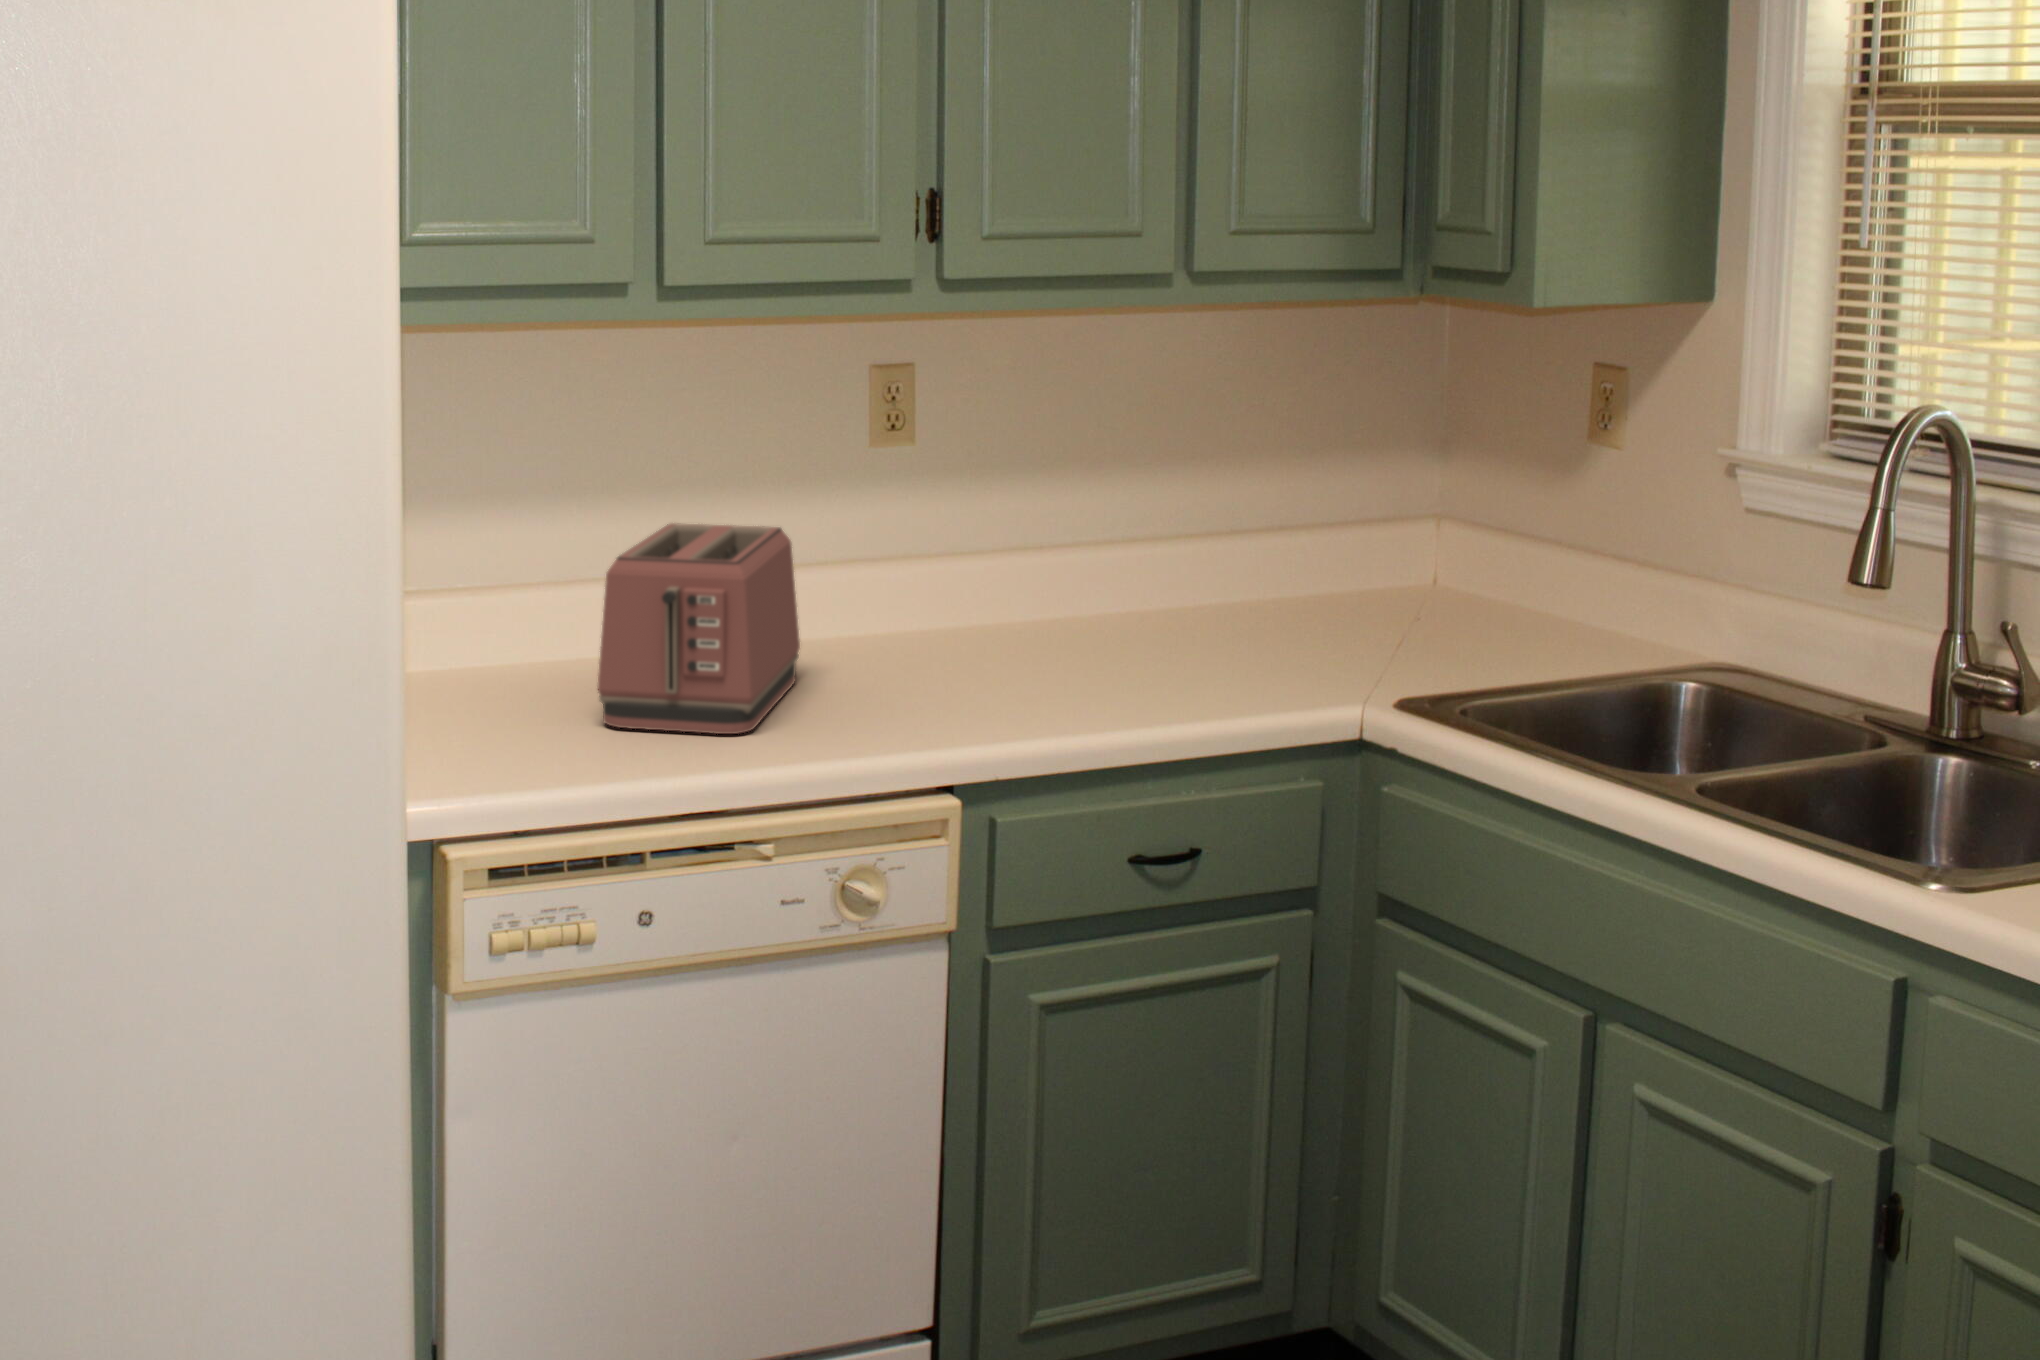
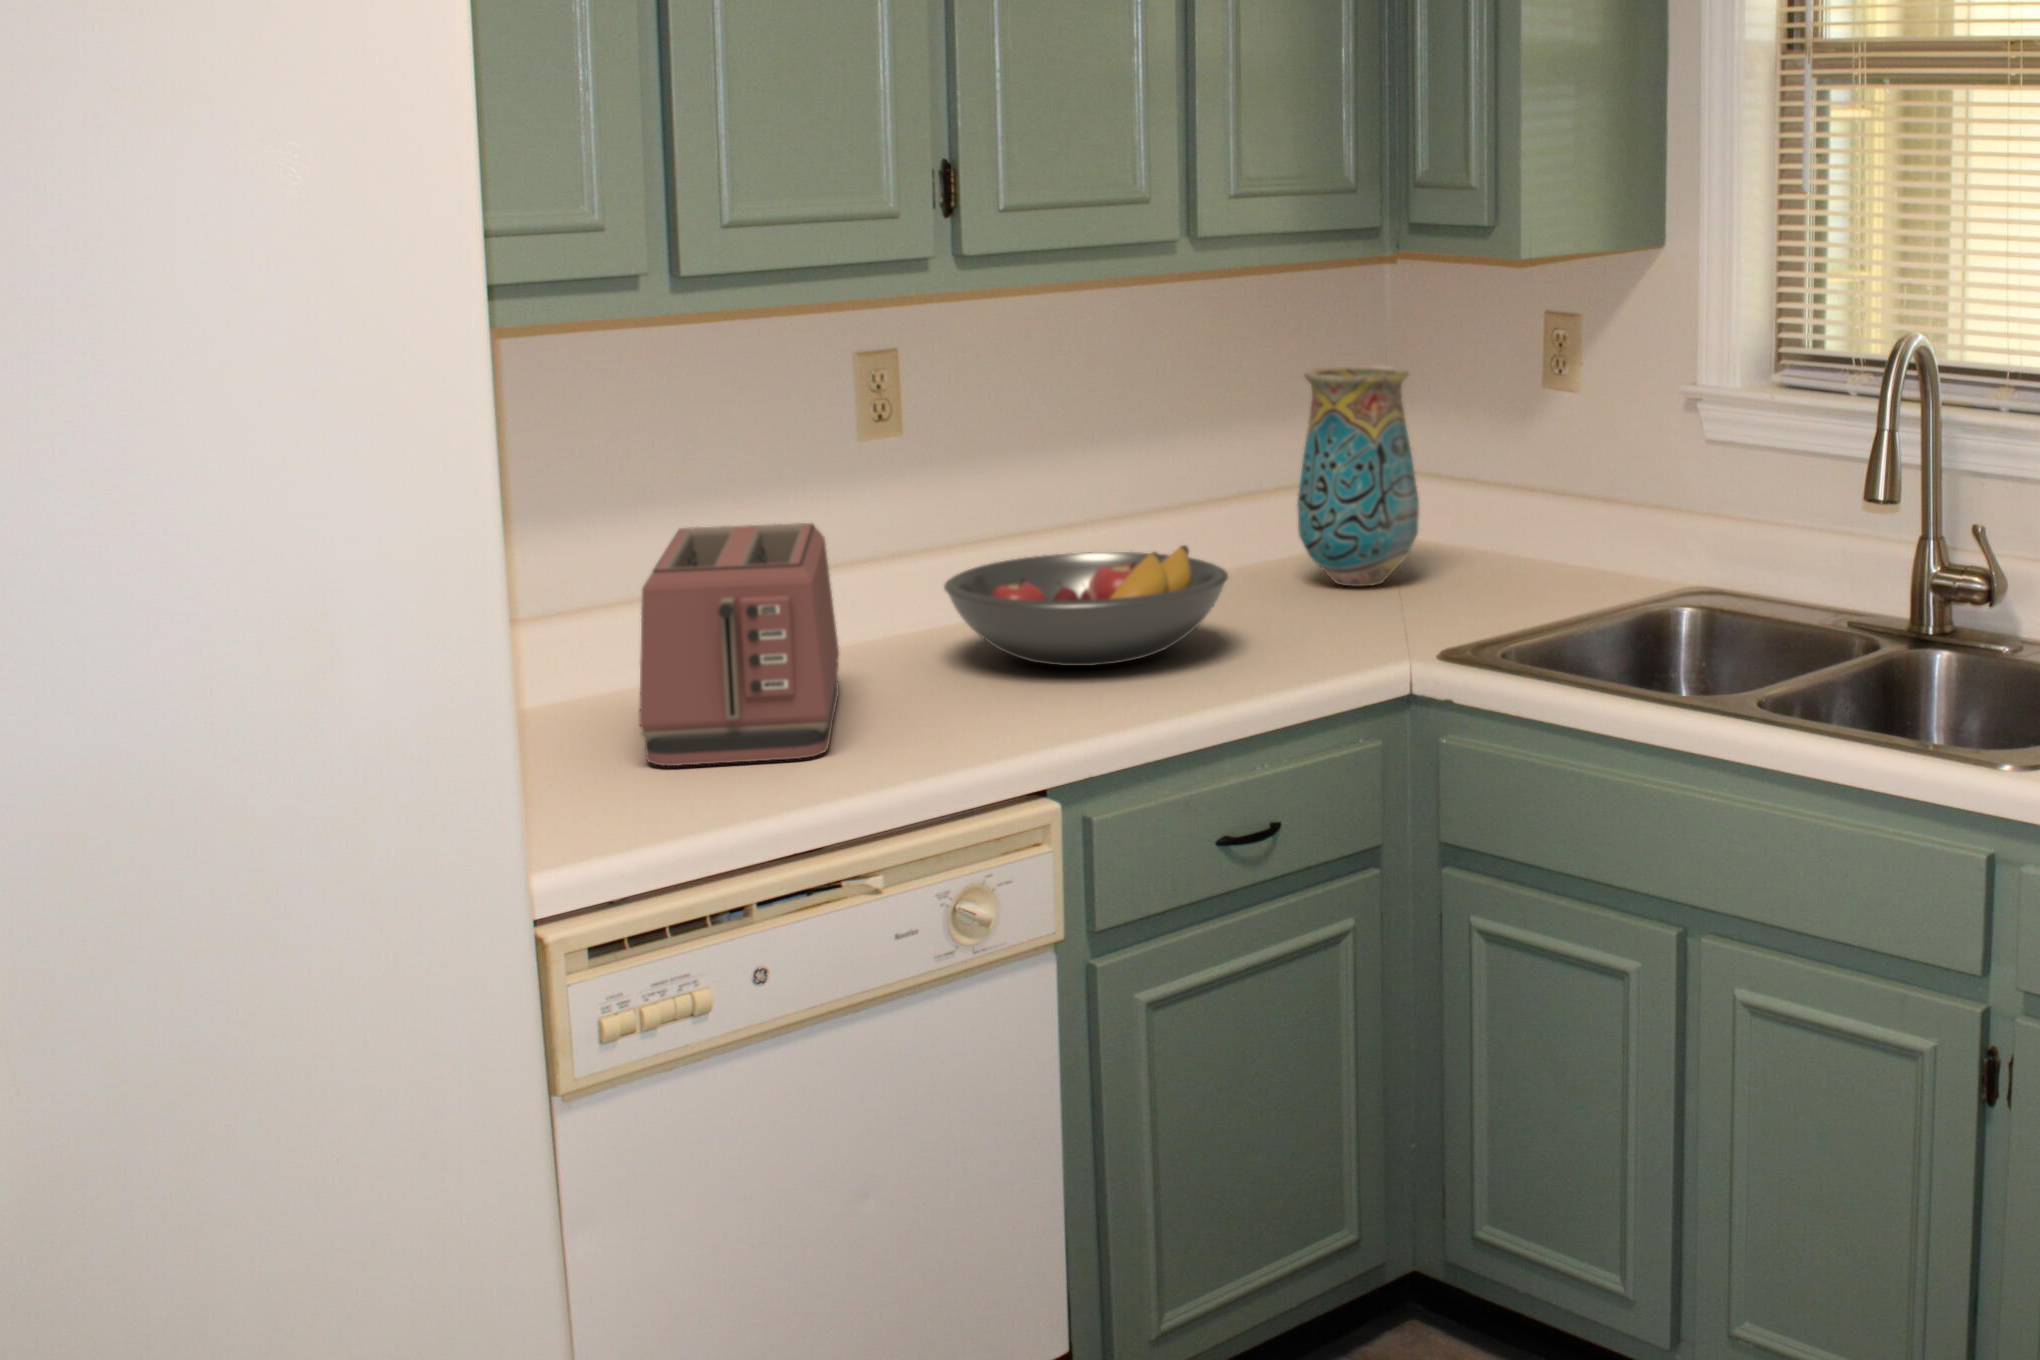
vase: none [1293,409,1421,631] -> present [1297,365,1419,587]
fruit bowl: none [905,574,1178,681] -> present [944,545,1228,666]

